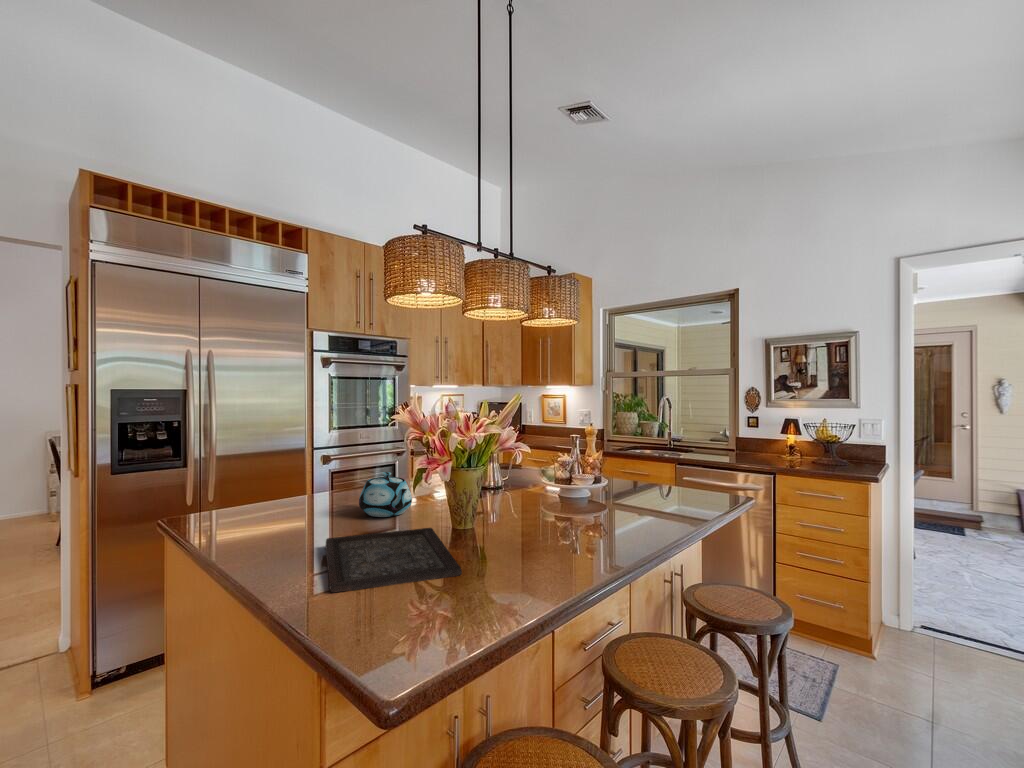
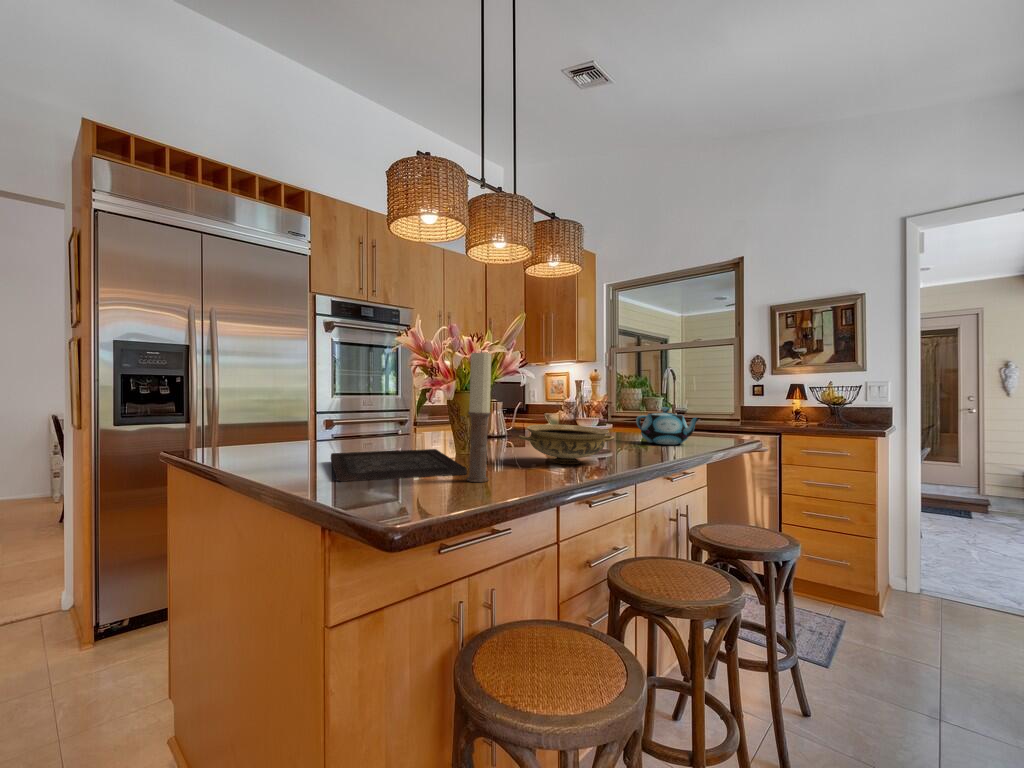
candle: none [461,459,486,594] -> present [467,350,491,482]
teapot: present [359,472,412,517] -> present [636,407,701,445]
ceramic bowl: none [513,502,610,551] -> present [518,424,614,464]

